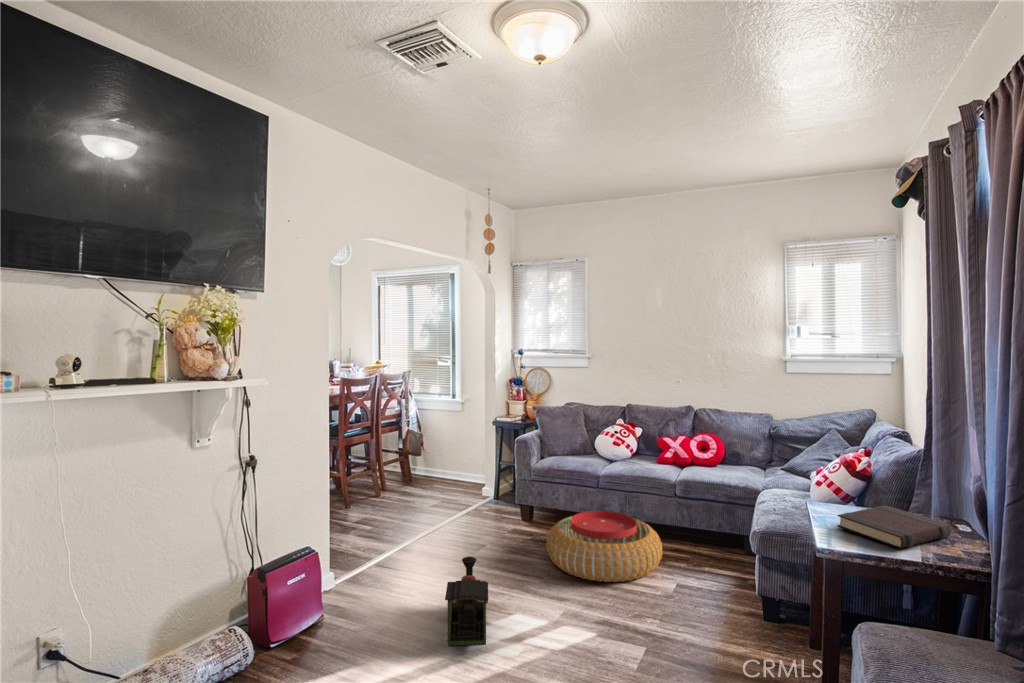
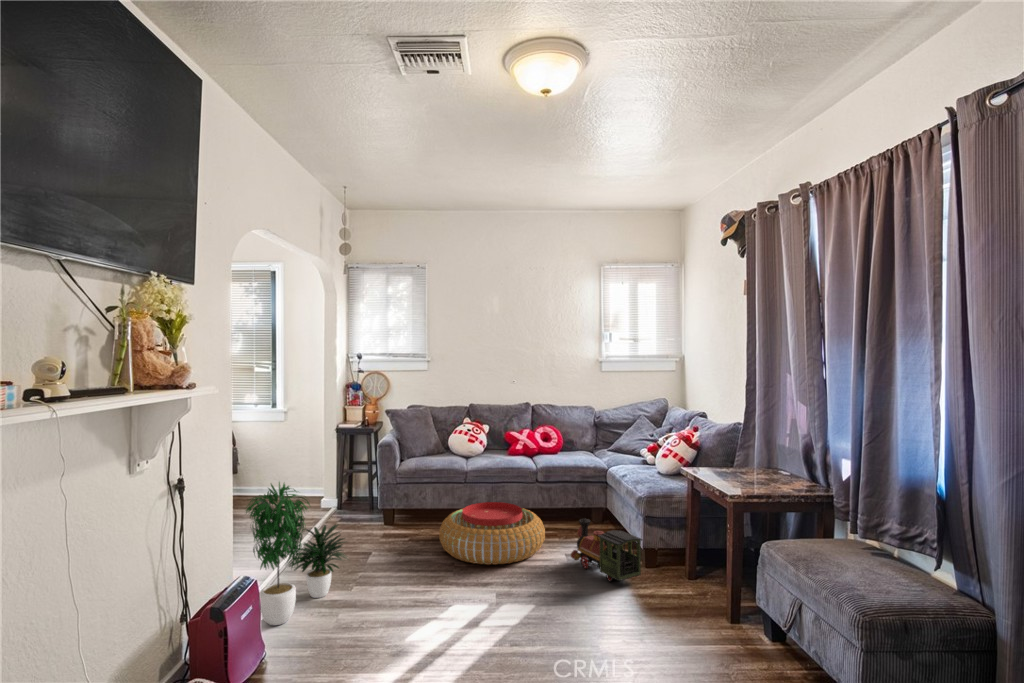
potted plant: none [332,465,440,596] -> present [246,482,346,625]
book: present [837,505,952,549] -> none [727,461,787,485]
toy train: present [445,557,488,646] -> present [571,519,642,582]

